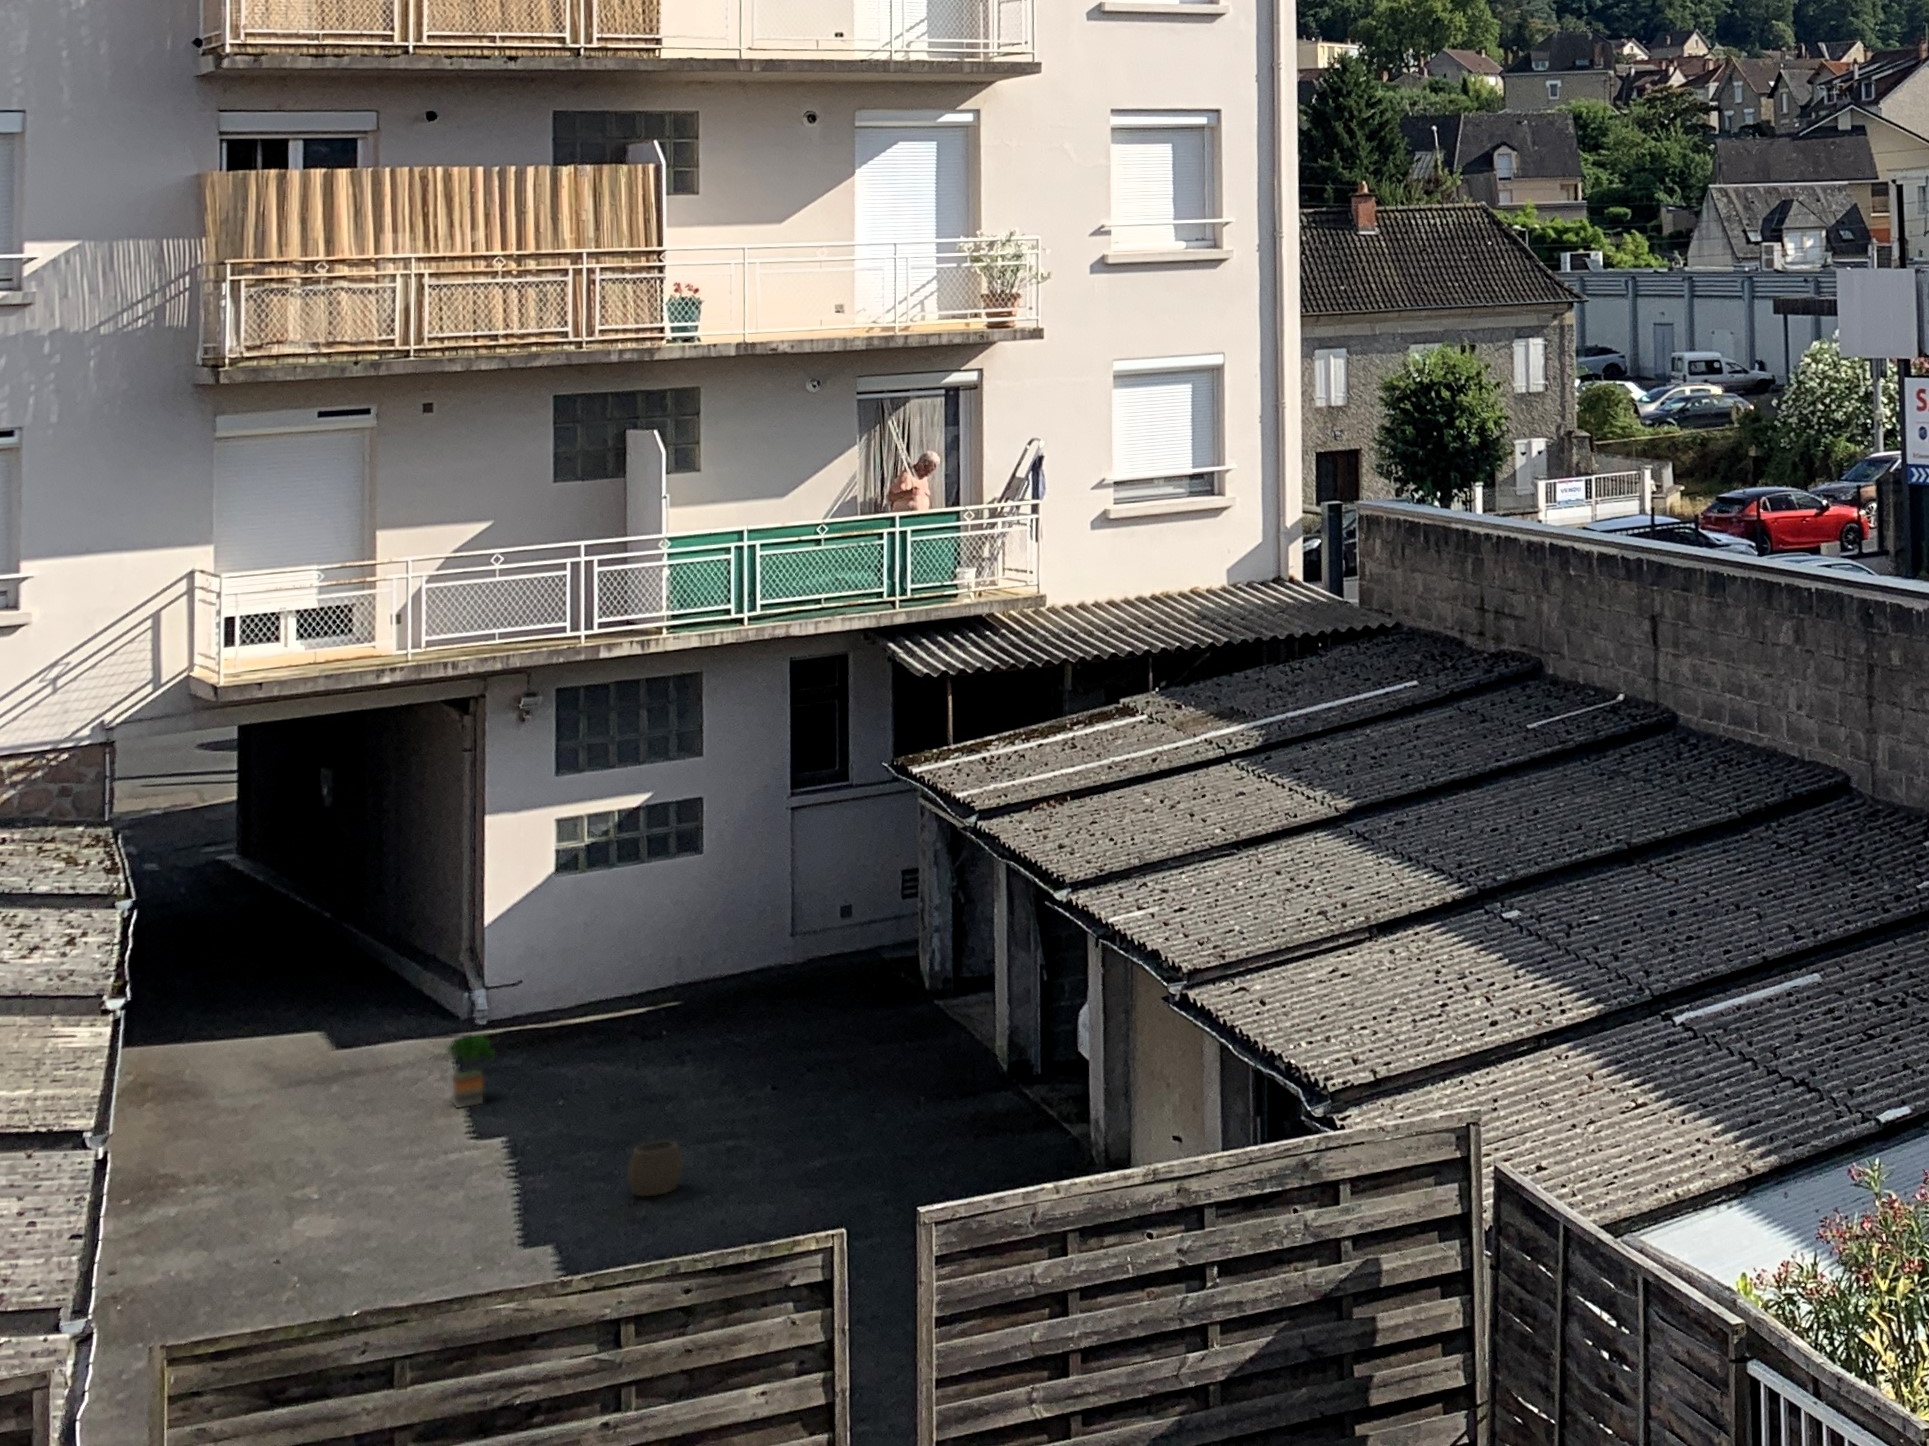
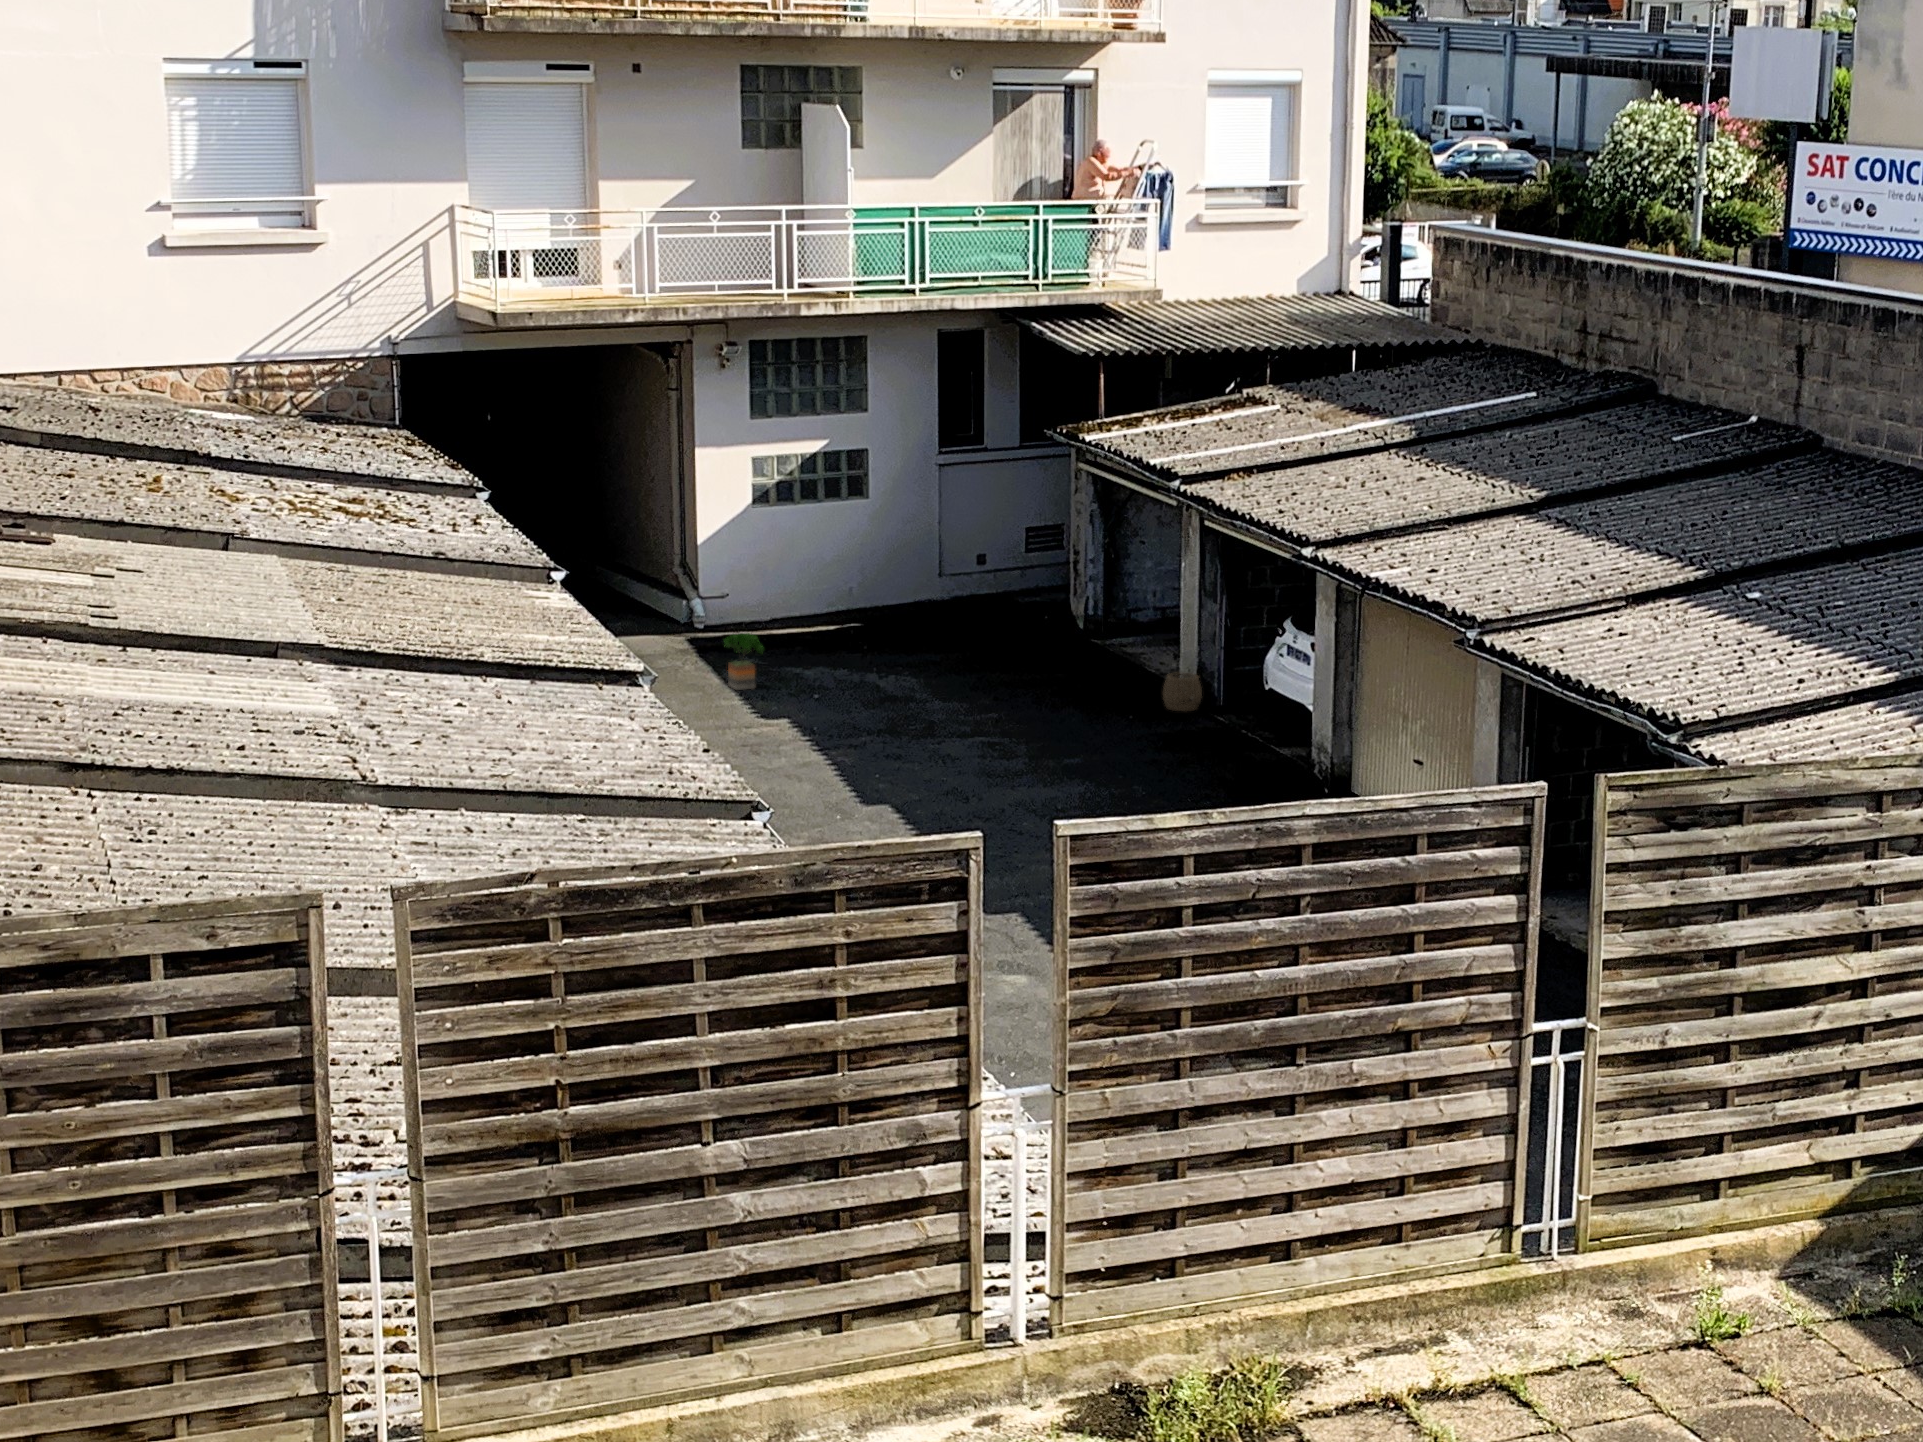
woven basket: present [628,1141,682,1197] -> present [1163,672,1202,711]

